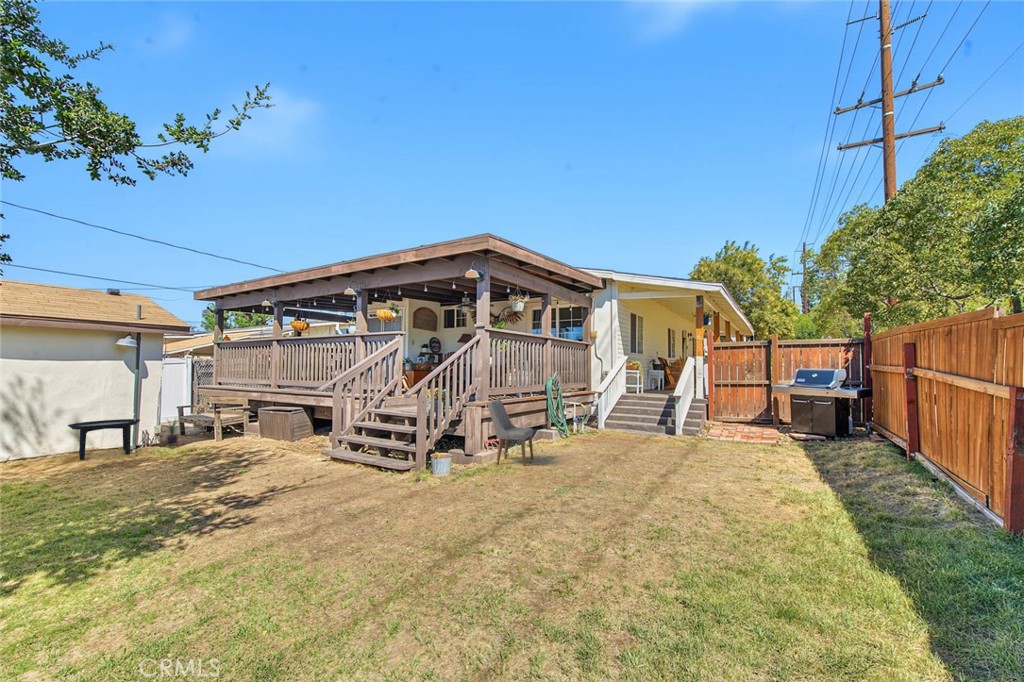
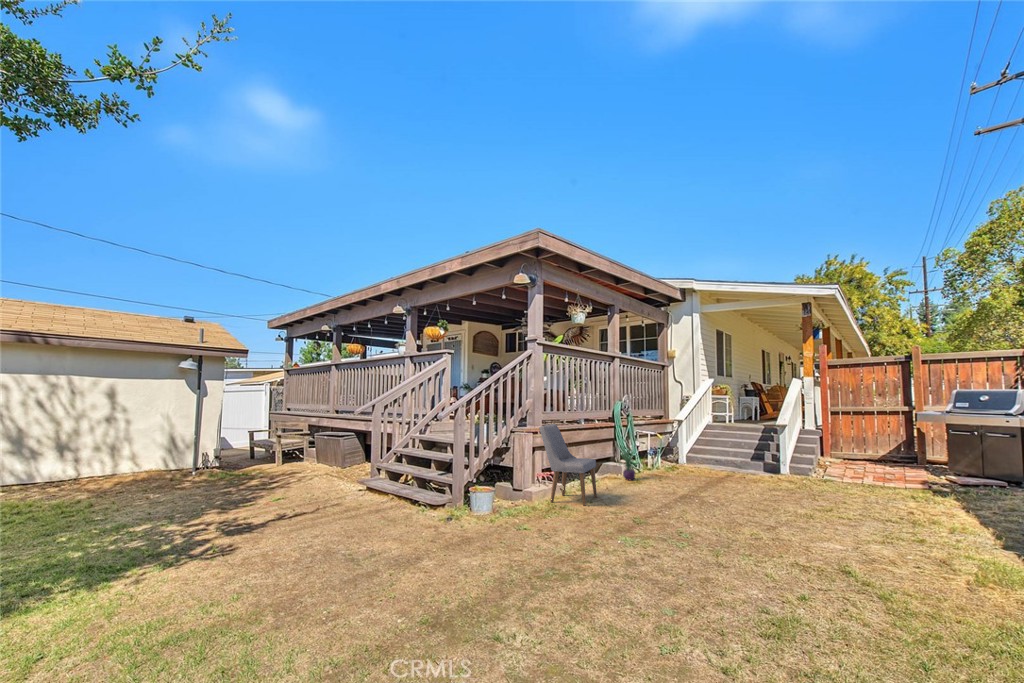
round table: present [68,419,140,460] -> none [135,441,203,481]
decorative plant: present [167,420,179,443] -> present [619,448,636,480]

